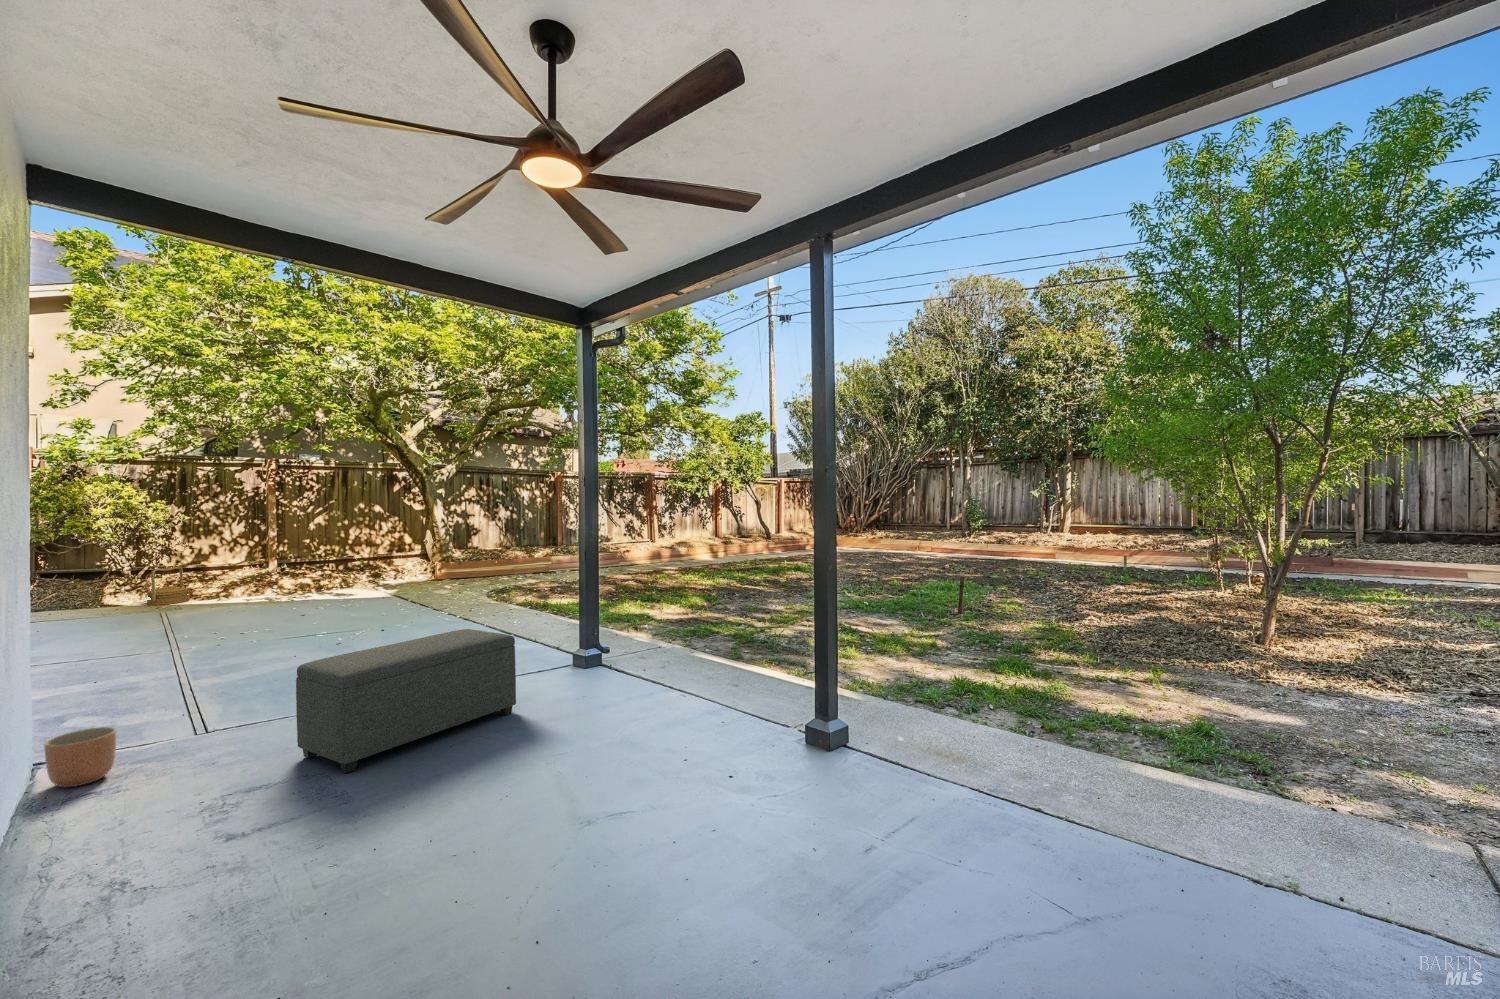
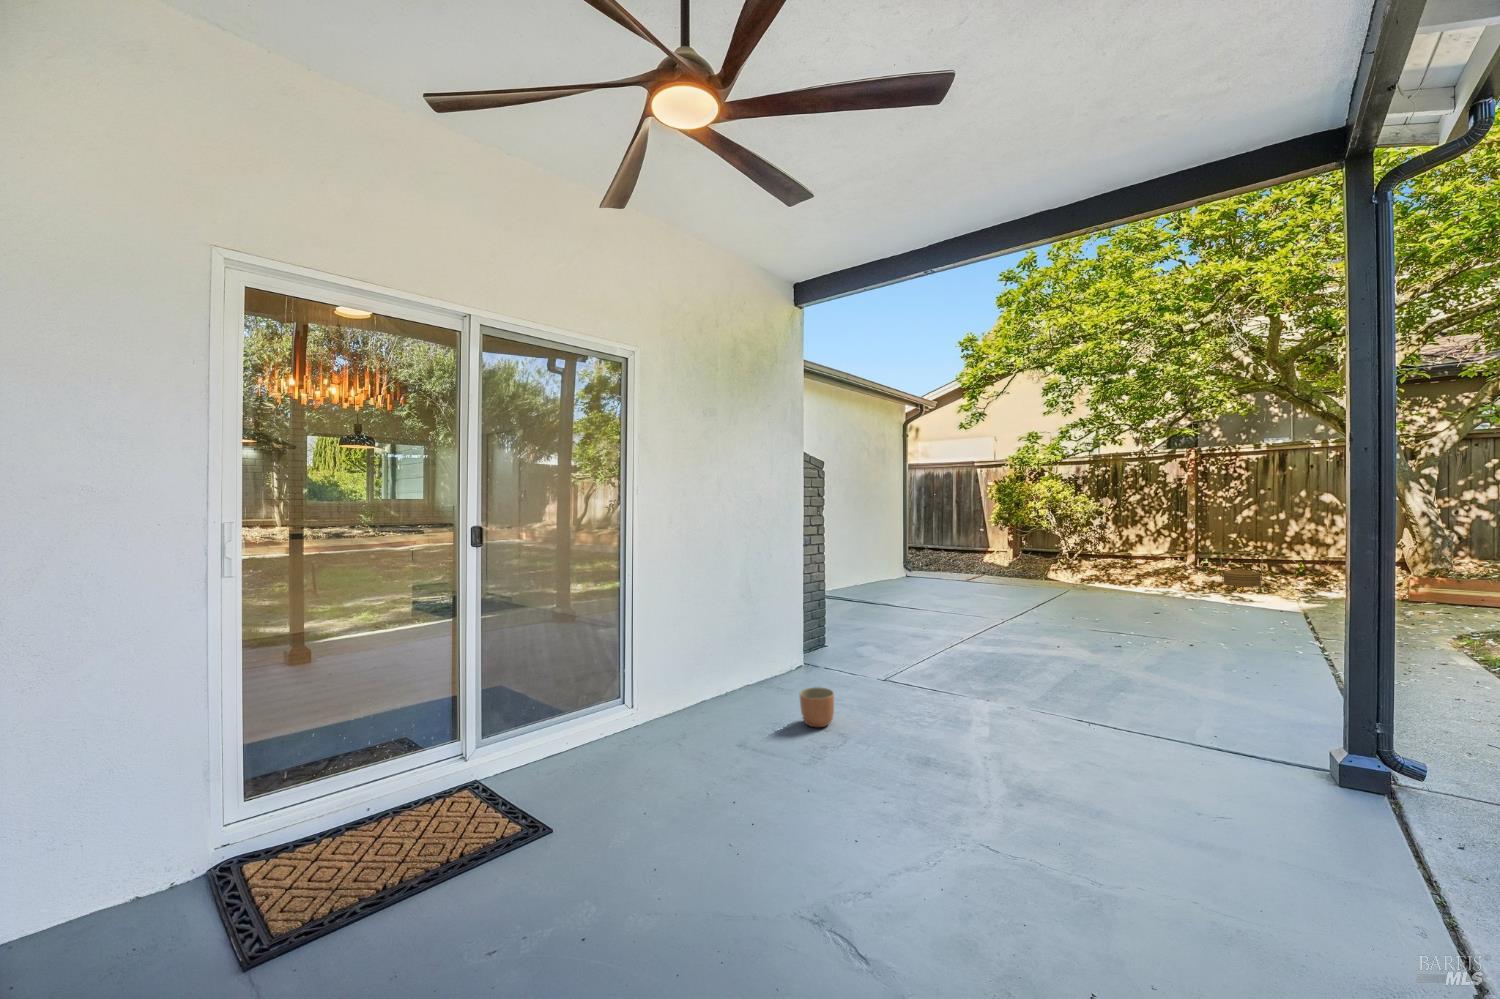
woven basket: present [146,566,189,605] -> present [1220,551,1263,586]
ottoman: present [296,629,516,773] -> none [874,693,1112,853]

